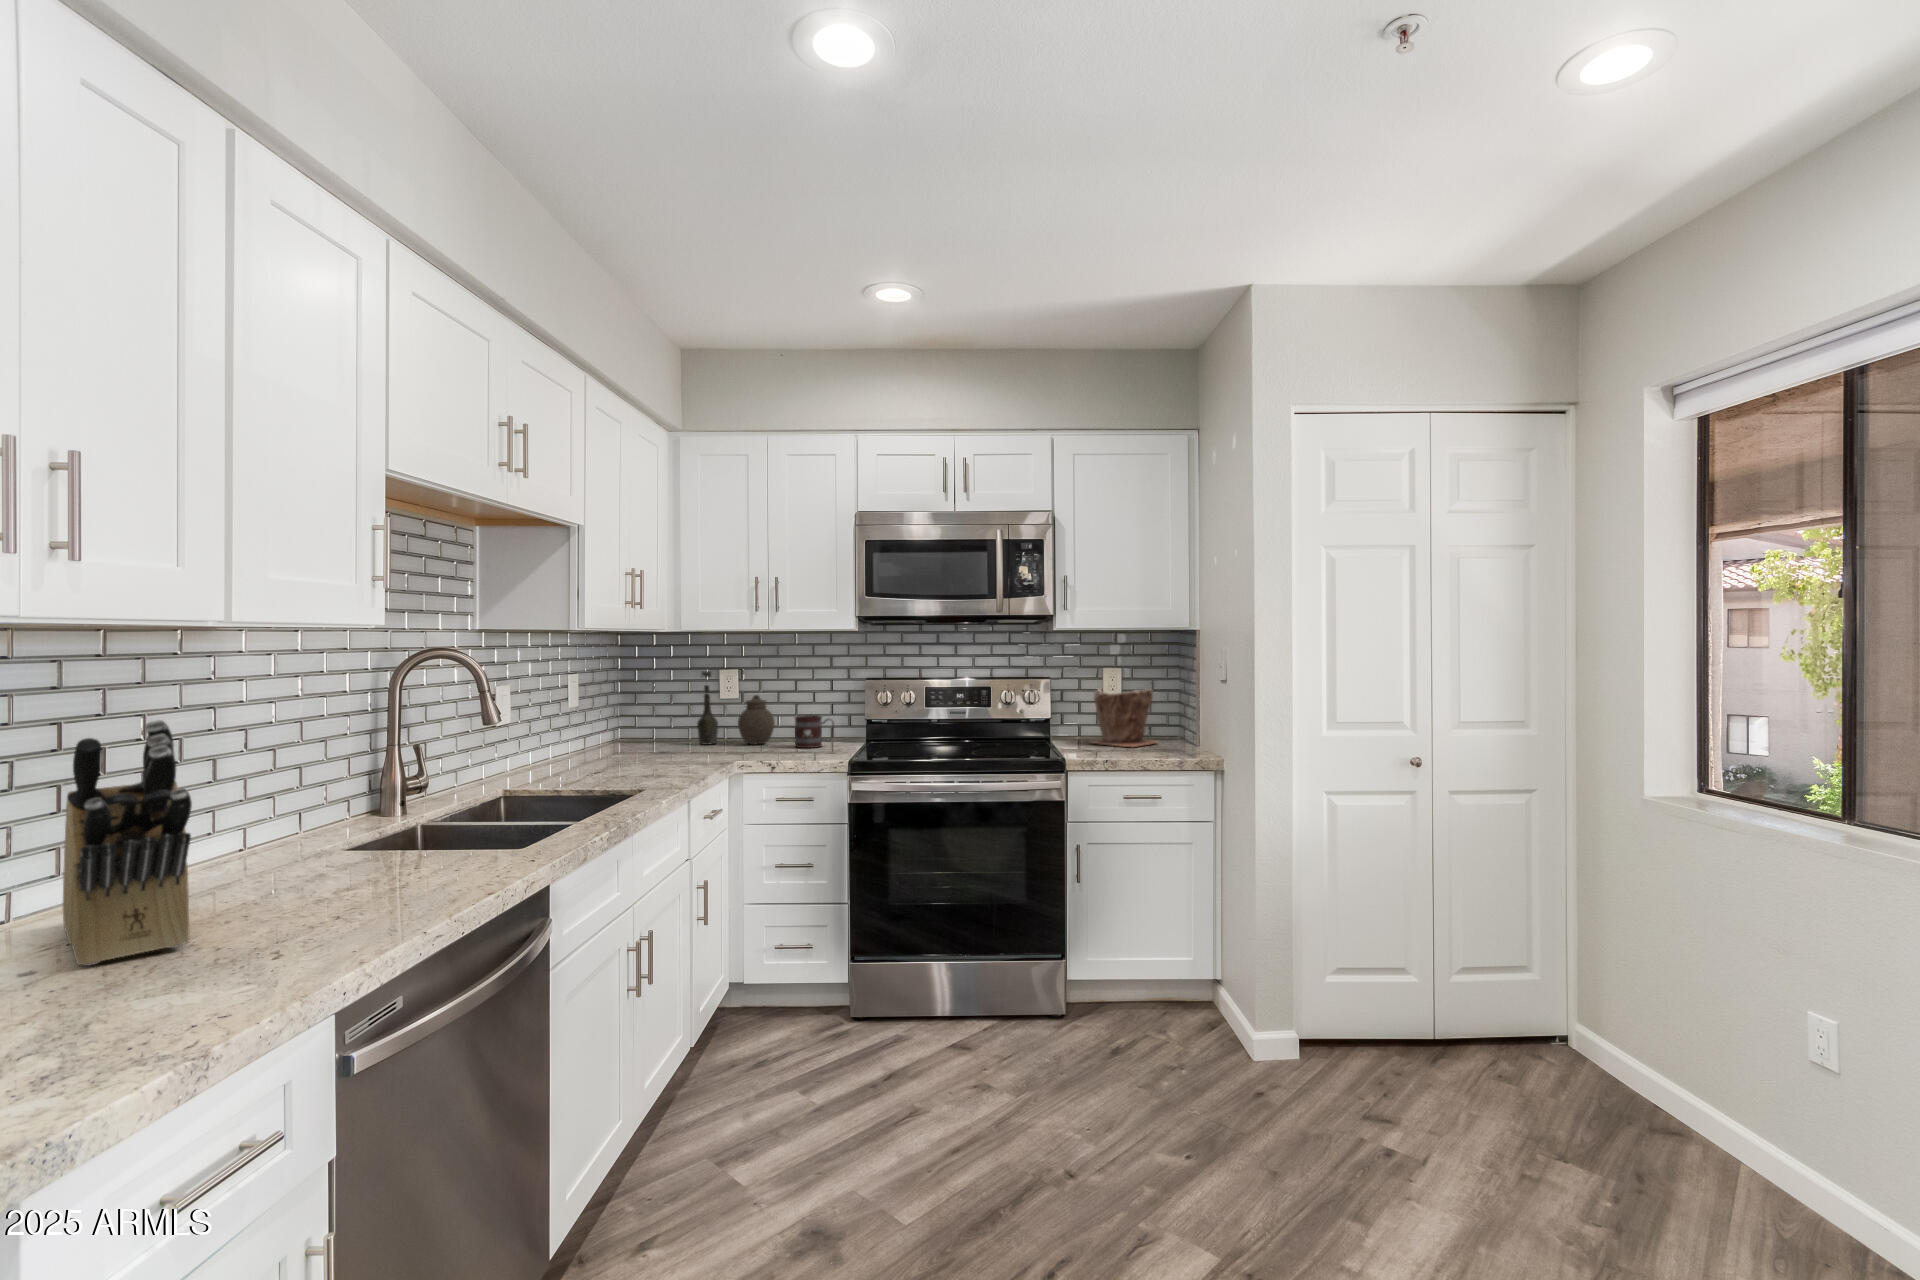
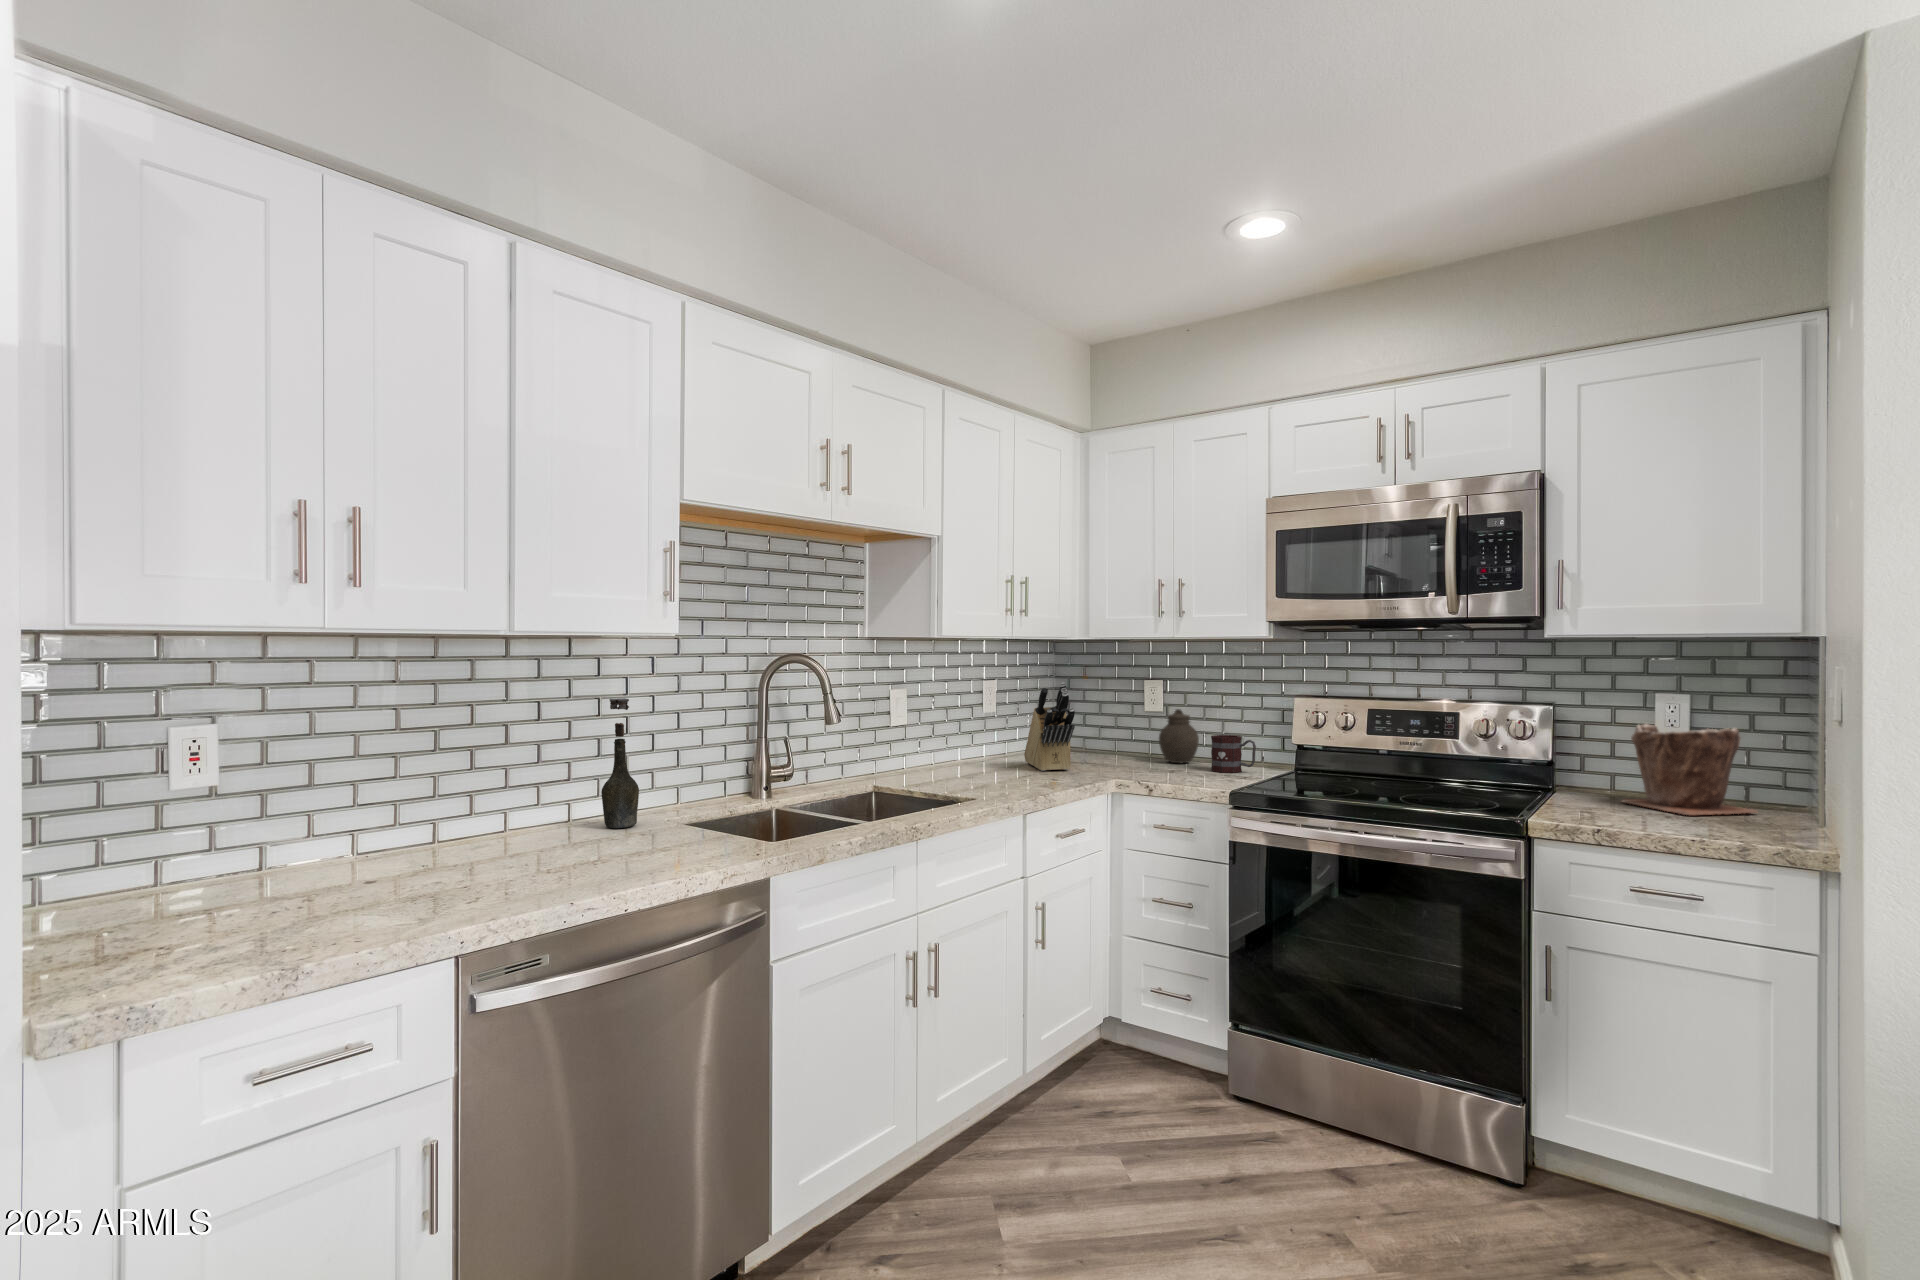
bottle: present [697,671,718,745] -> present [601,698,639,828]
knife block: present [63,720,192,966] -> present [1024,683,1075,771]

